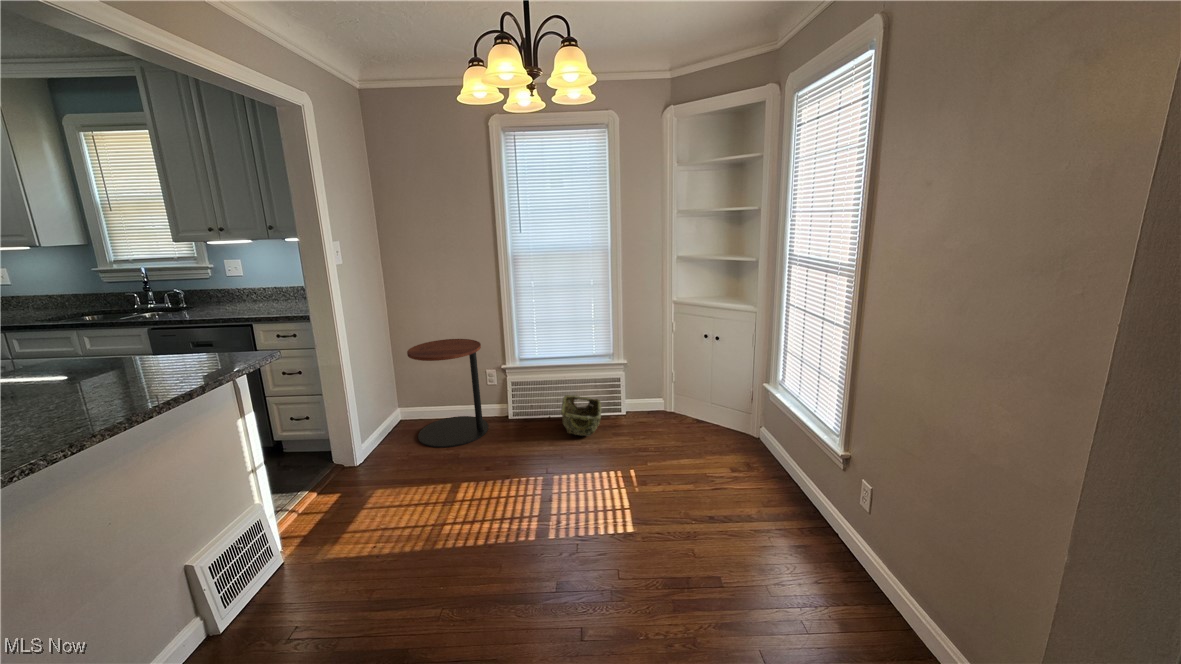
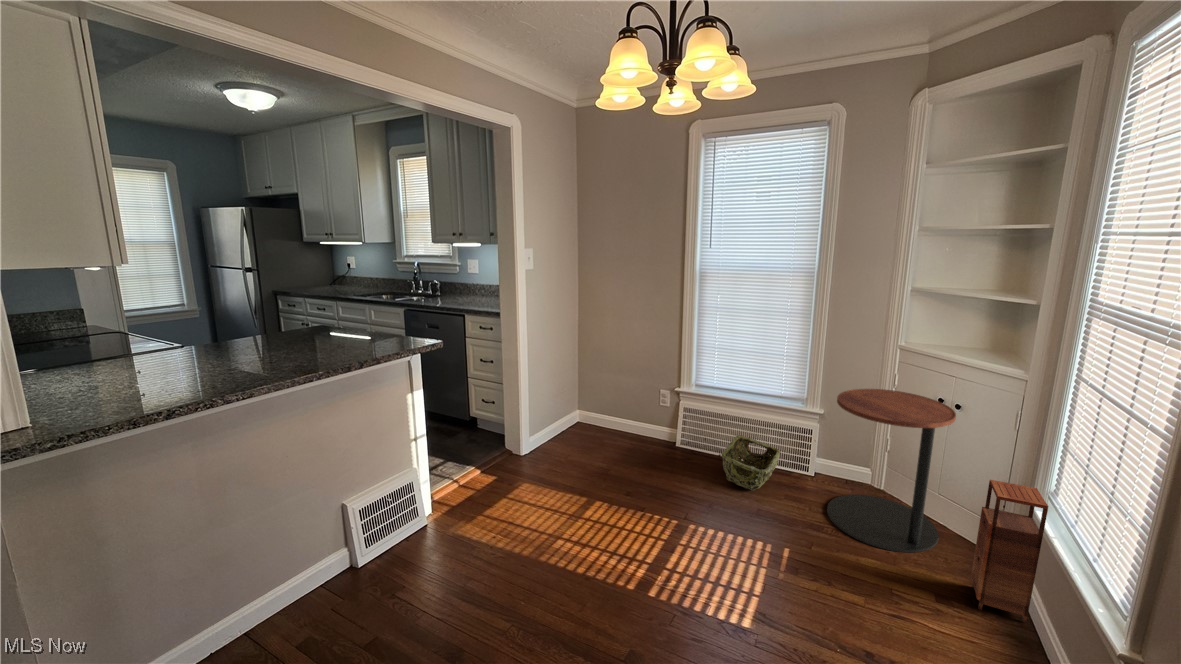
side table: present [407,339,488,447] -> present [827,389,956,552]
storage cabinet: none [742,381,780,468] -> present [971,480,1048,623]

